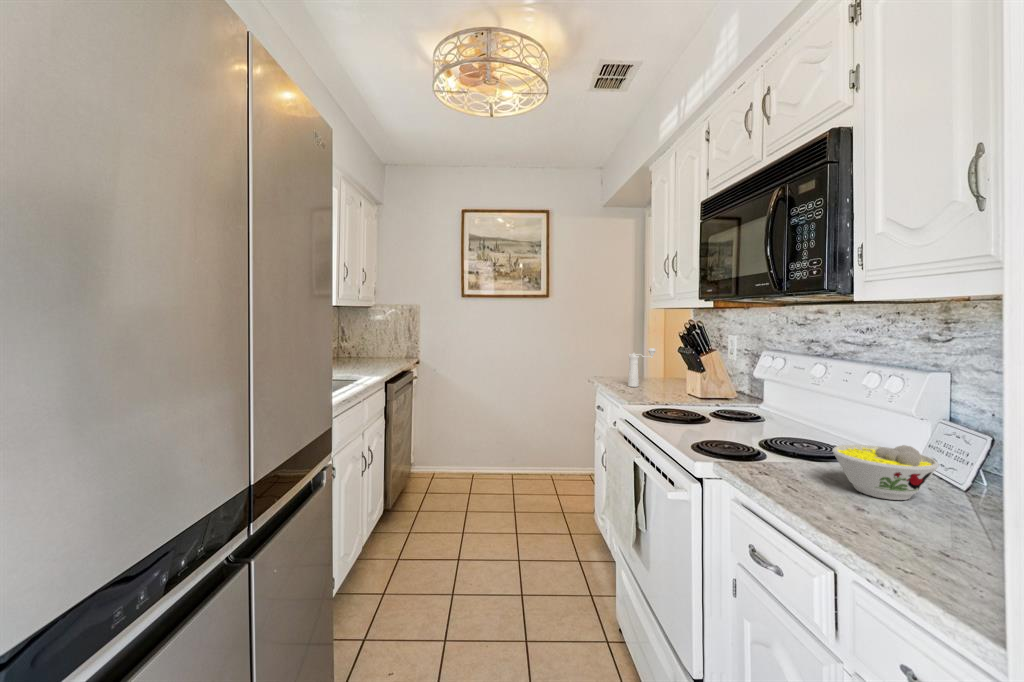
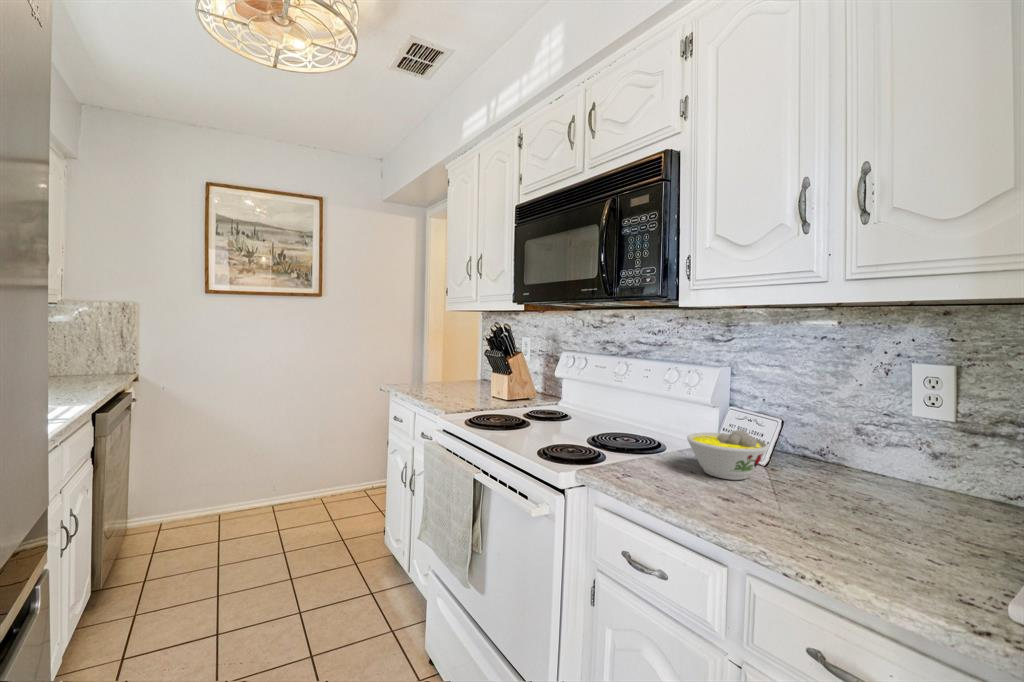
pepper mill: present [628,348,656,387] -> none [426,352,453,392]

